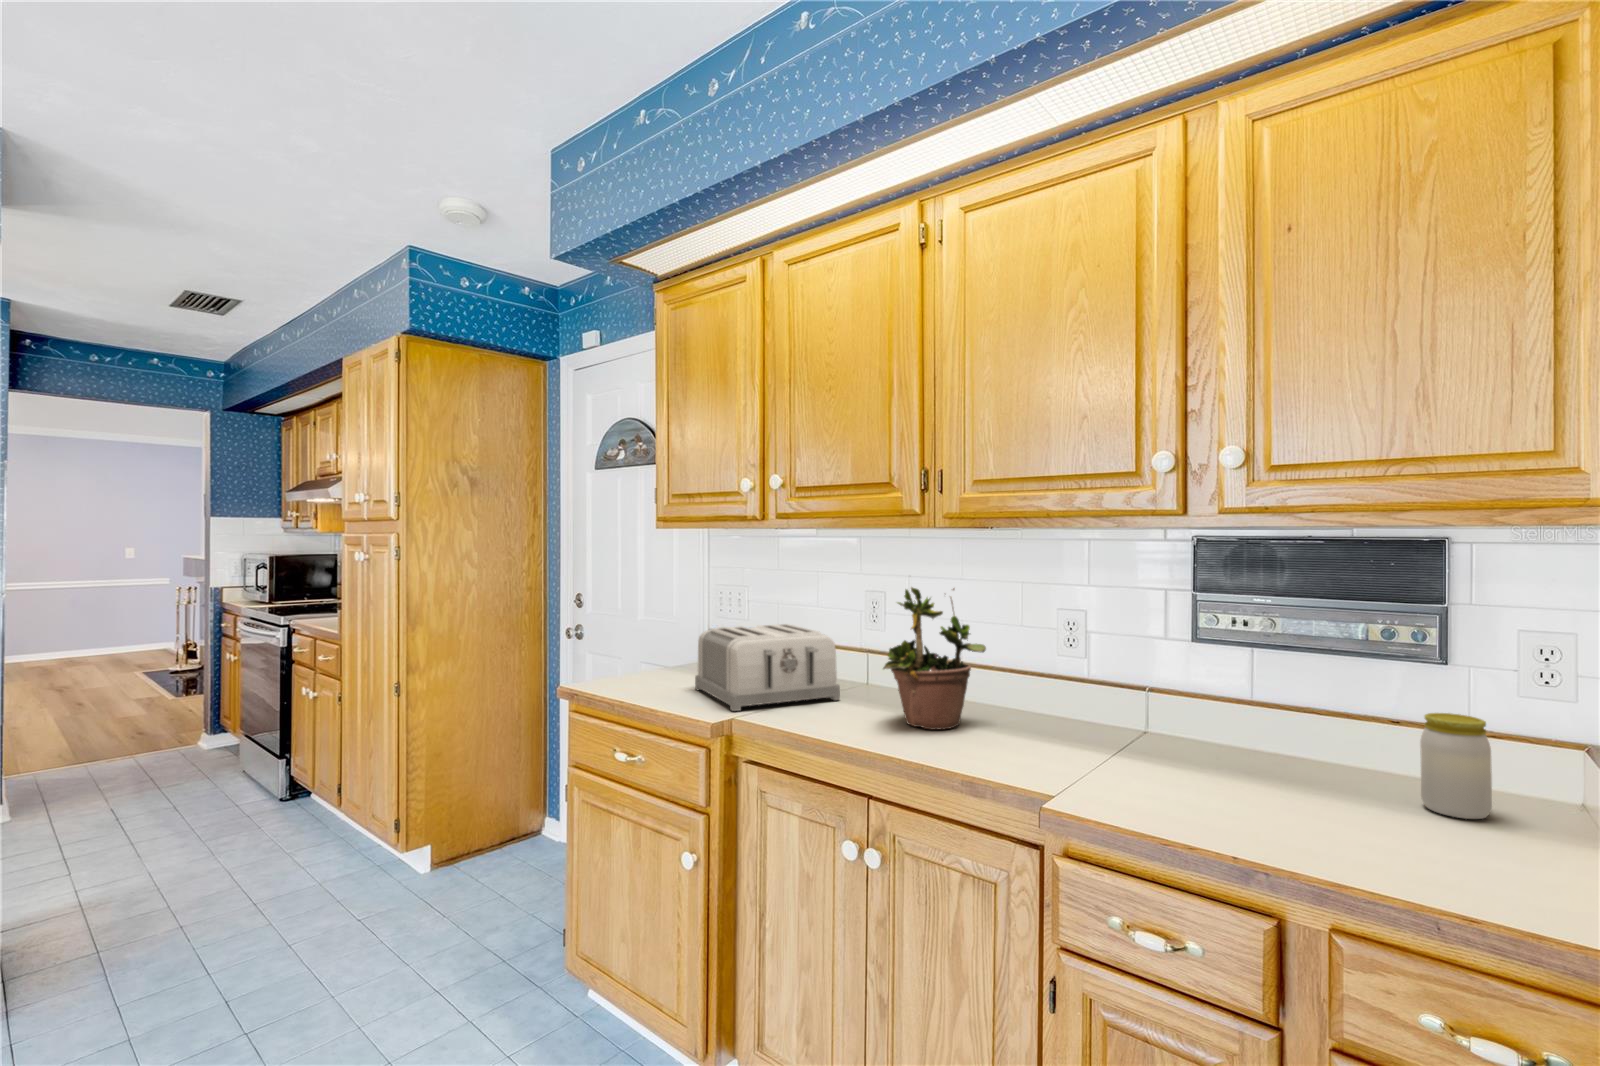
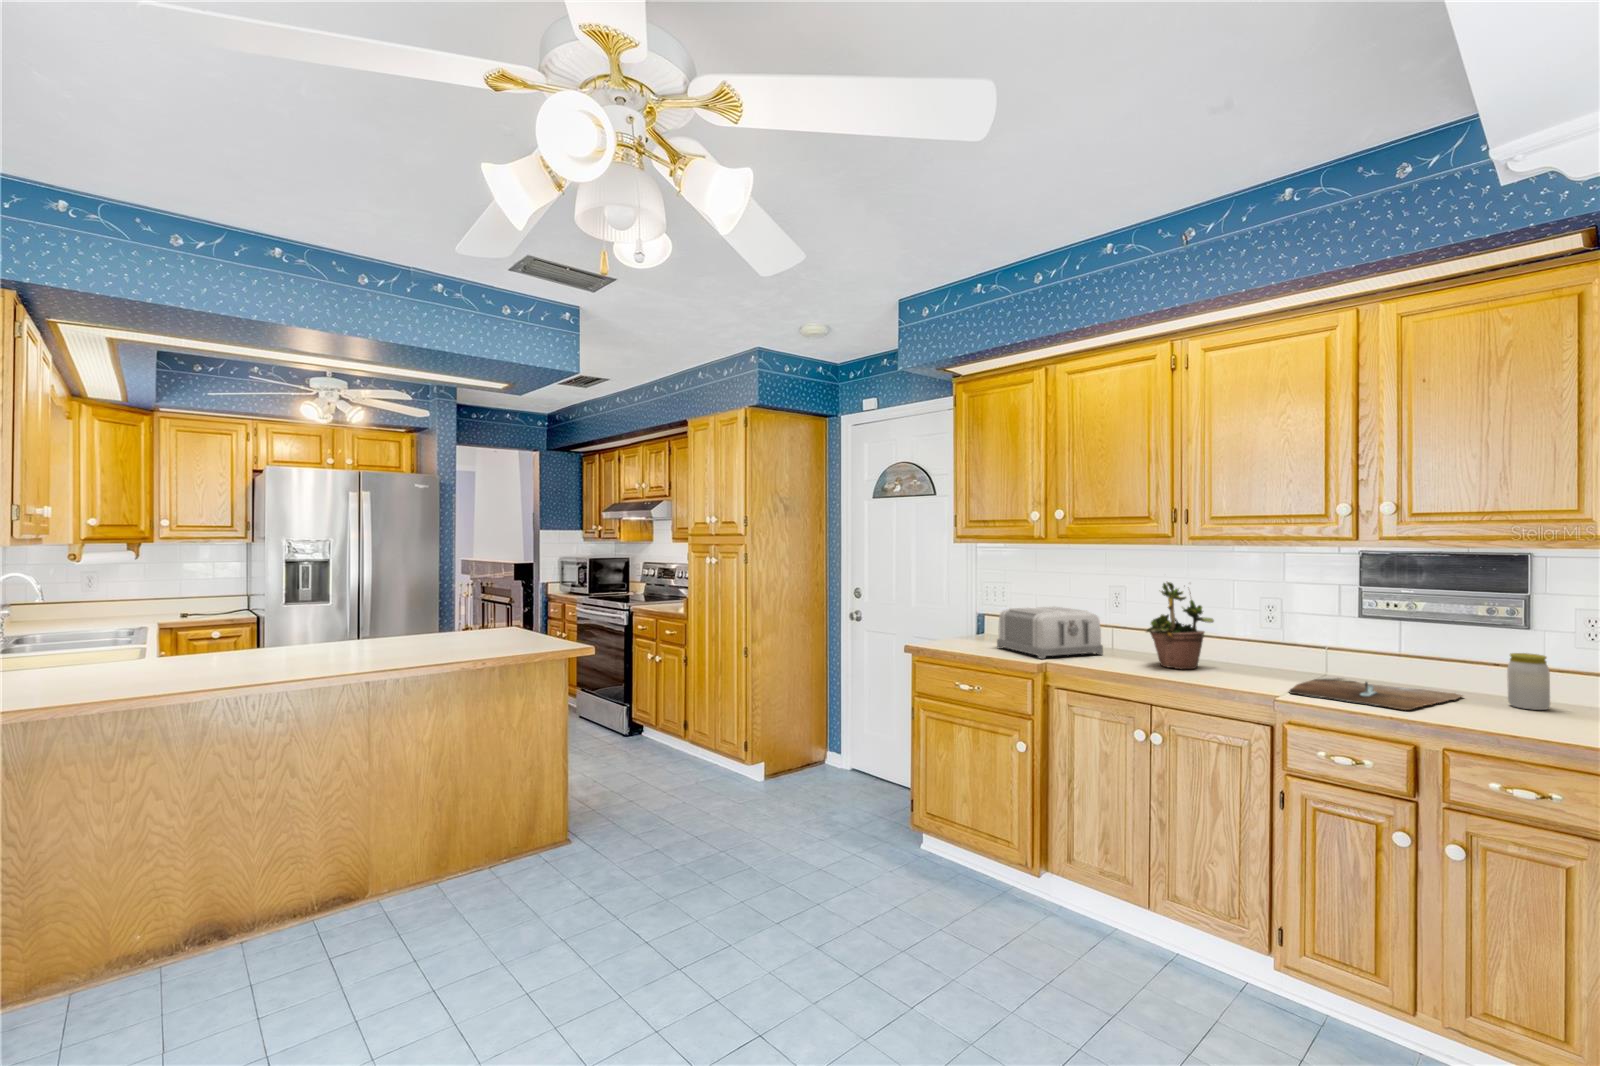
cutting board: none [1070,744,1350,831] -> present [1289,678,1462,710]

